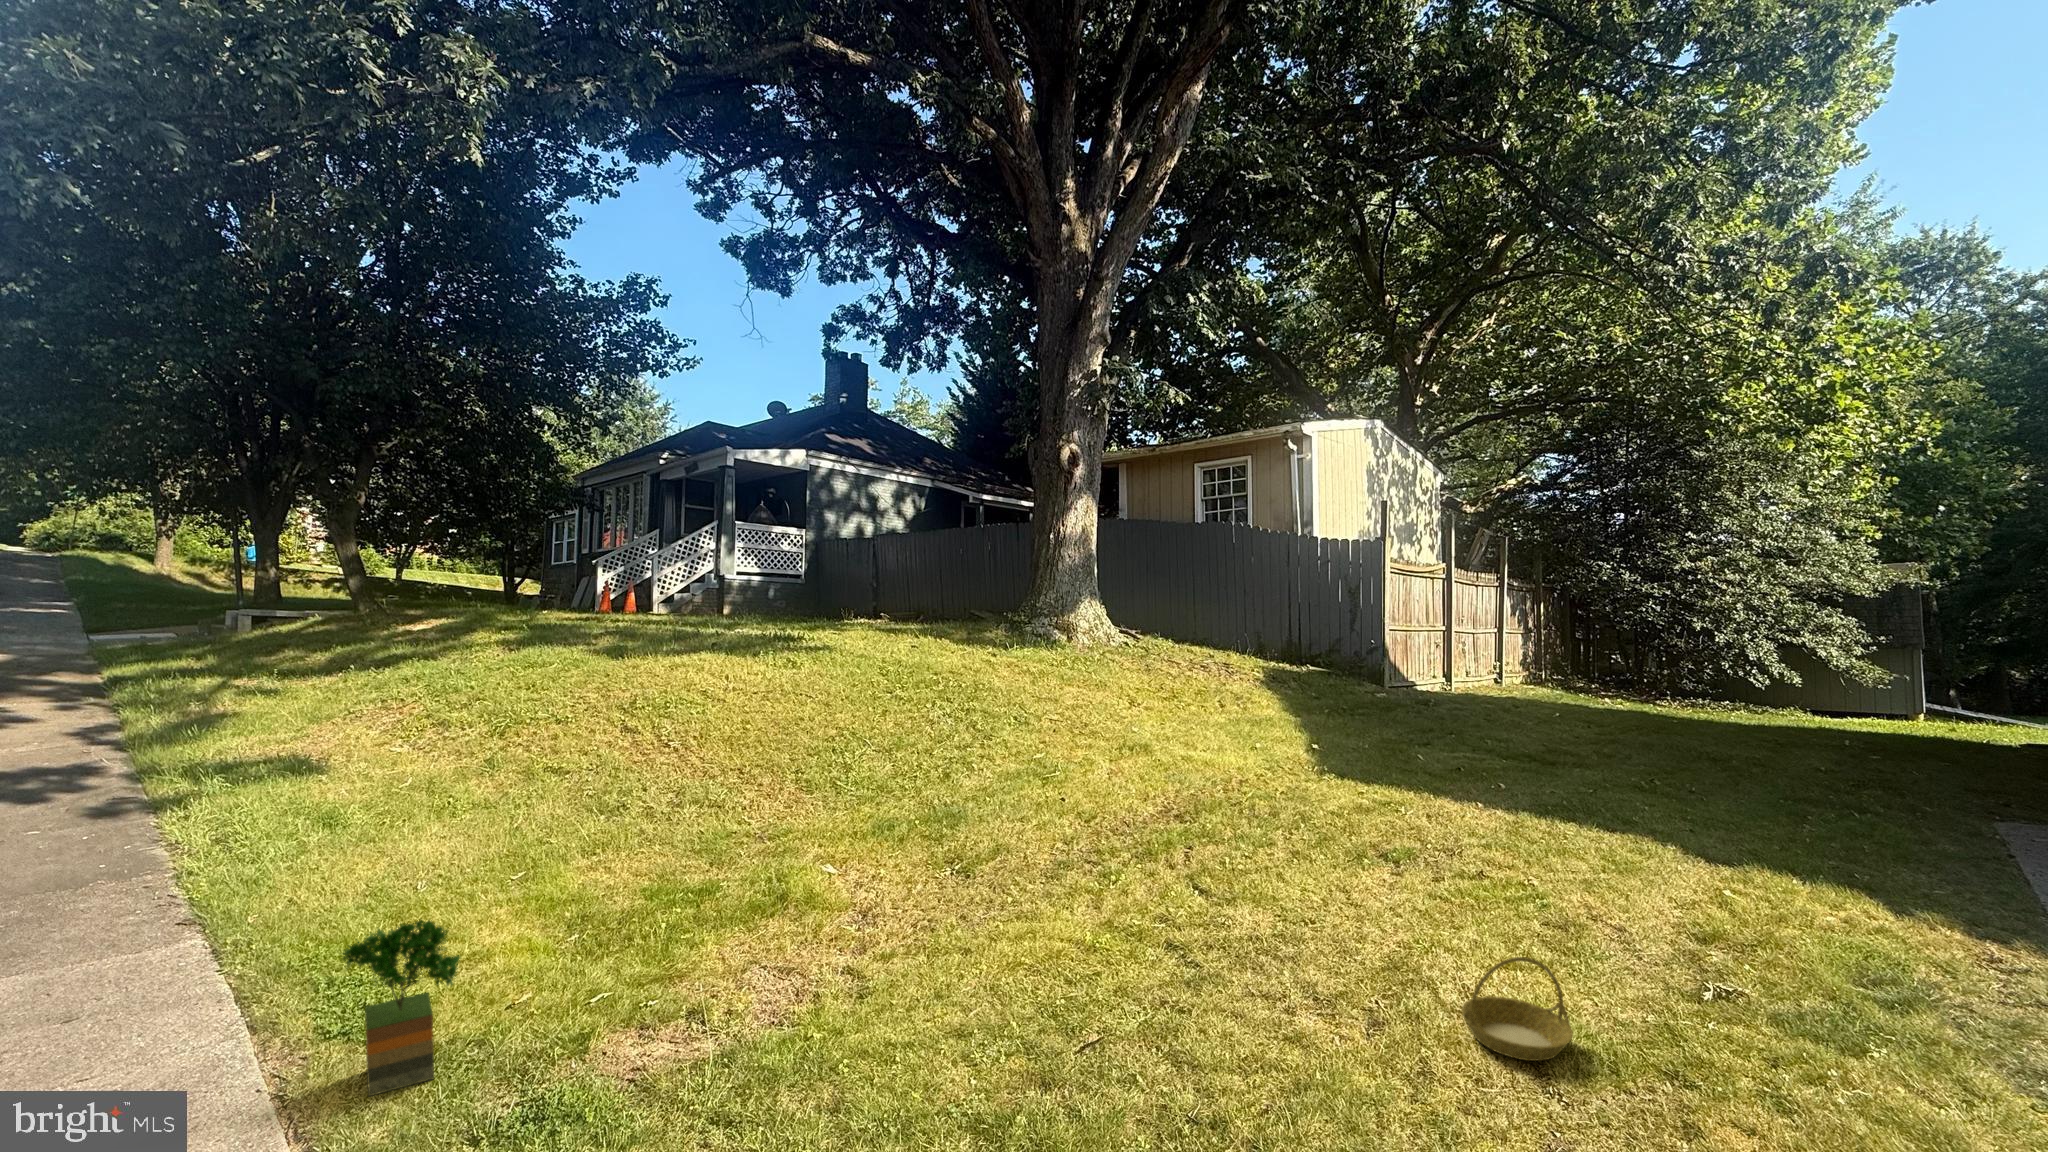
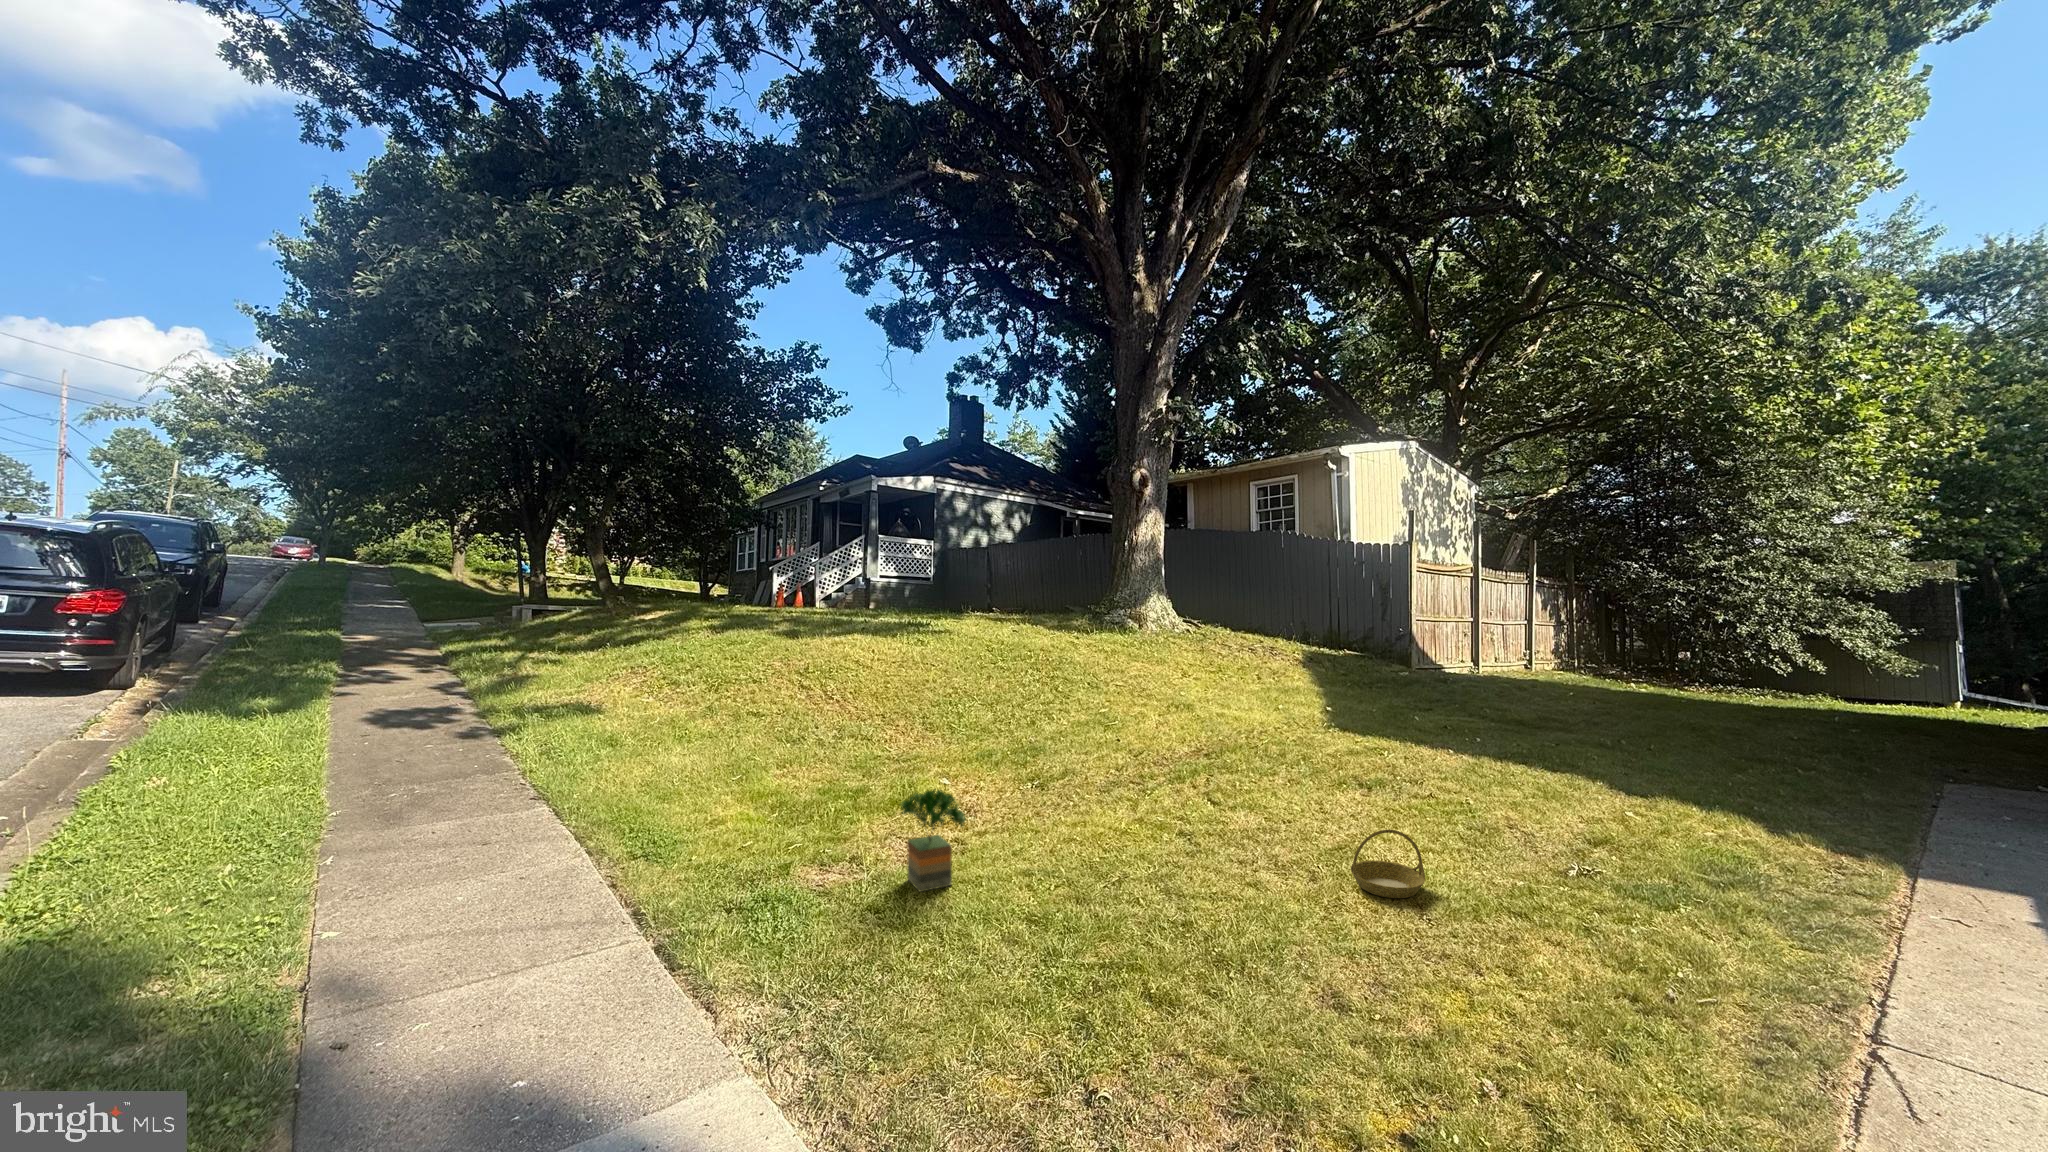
potted tree: present [342,920,460,1096] -> present [901,789,965,892]

